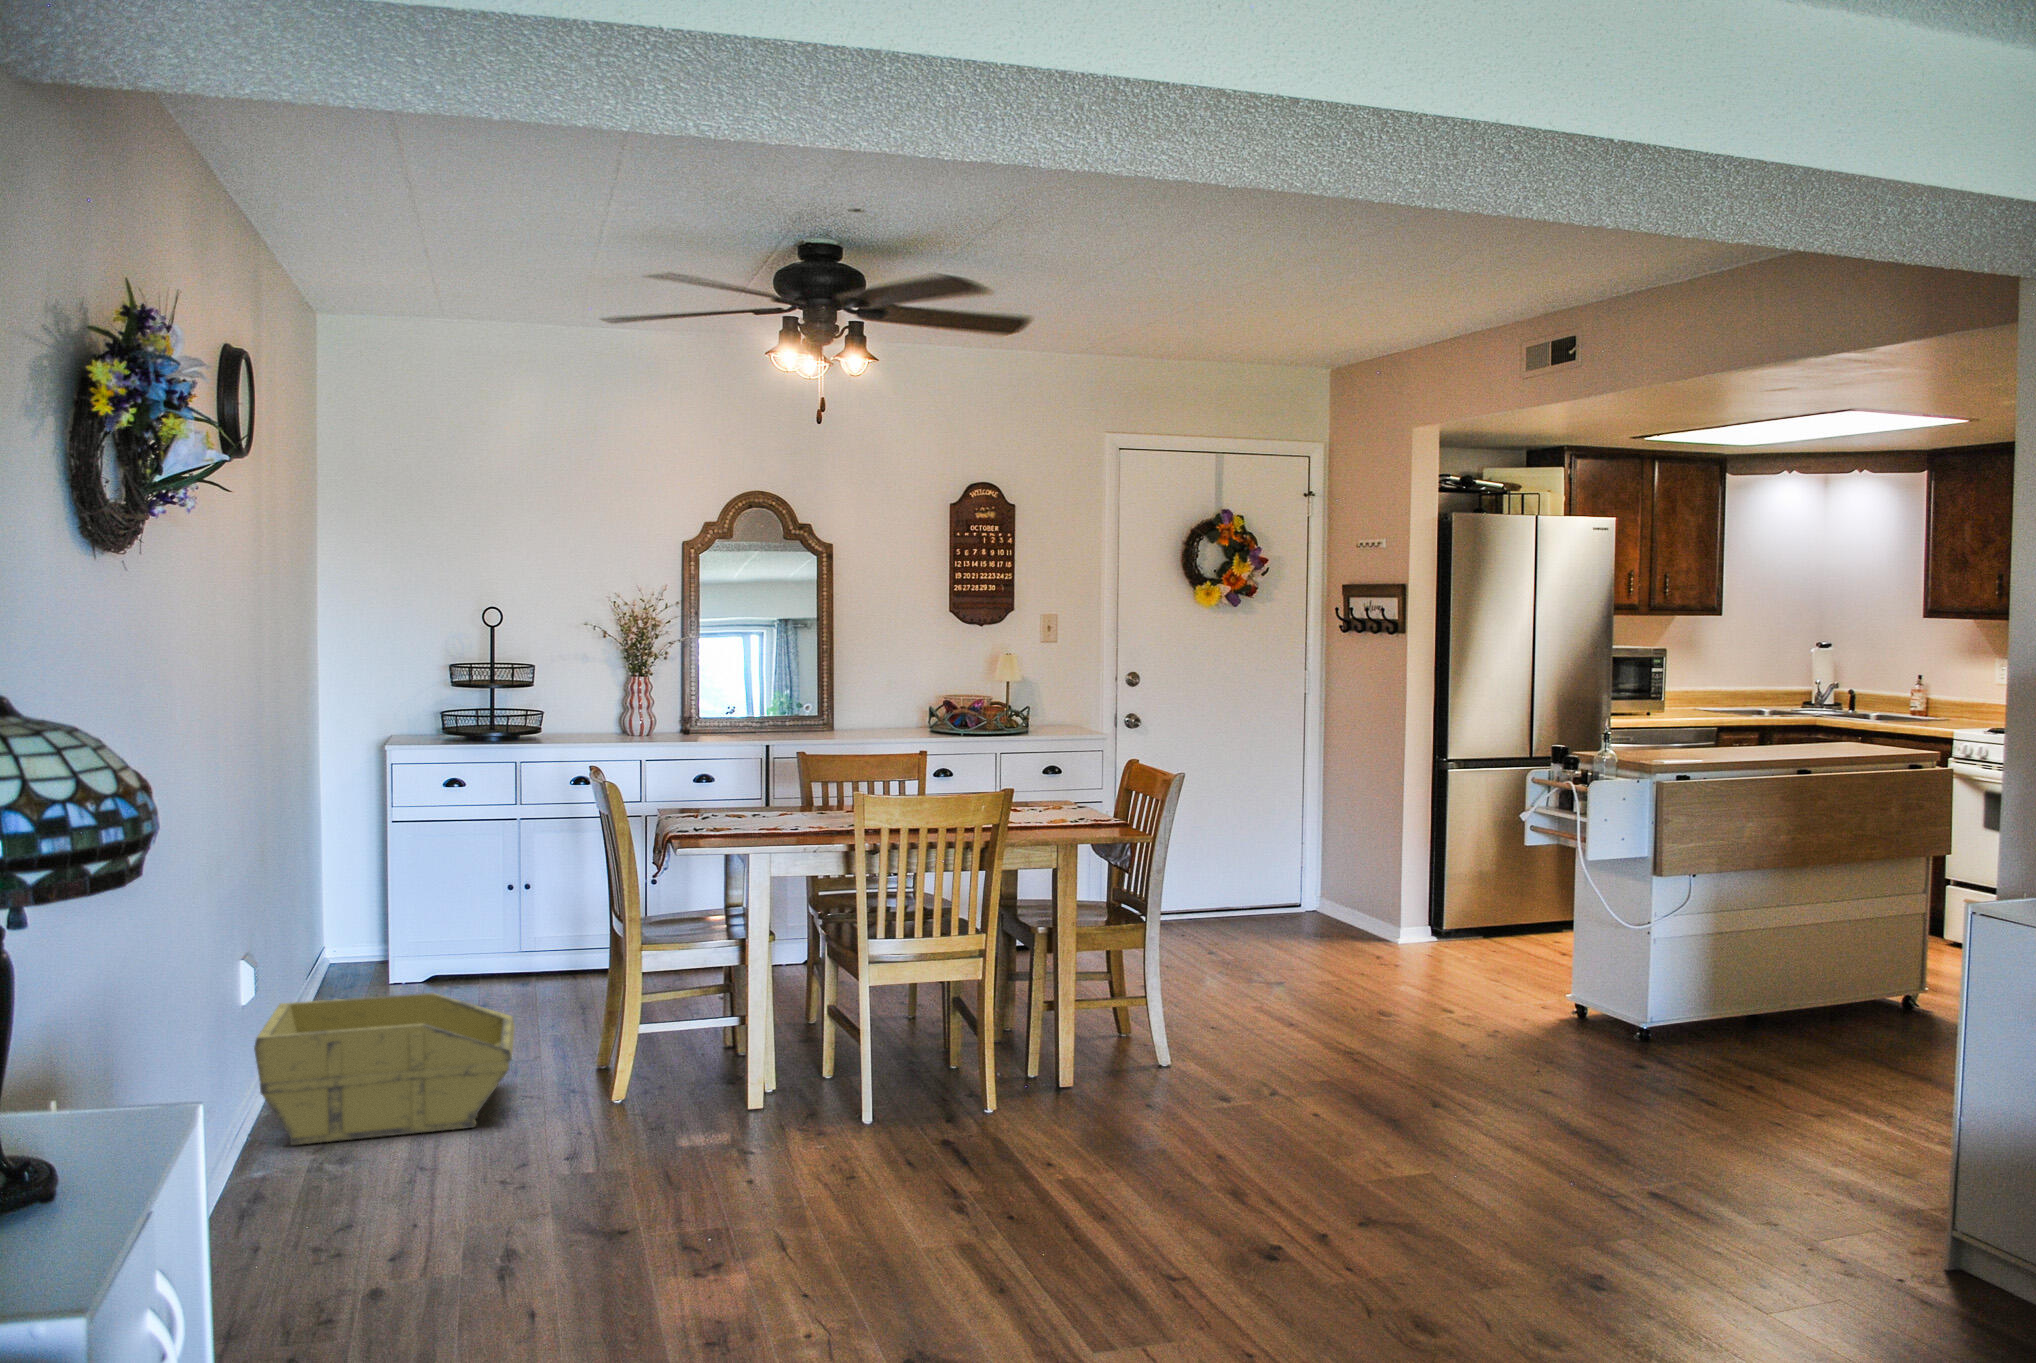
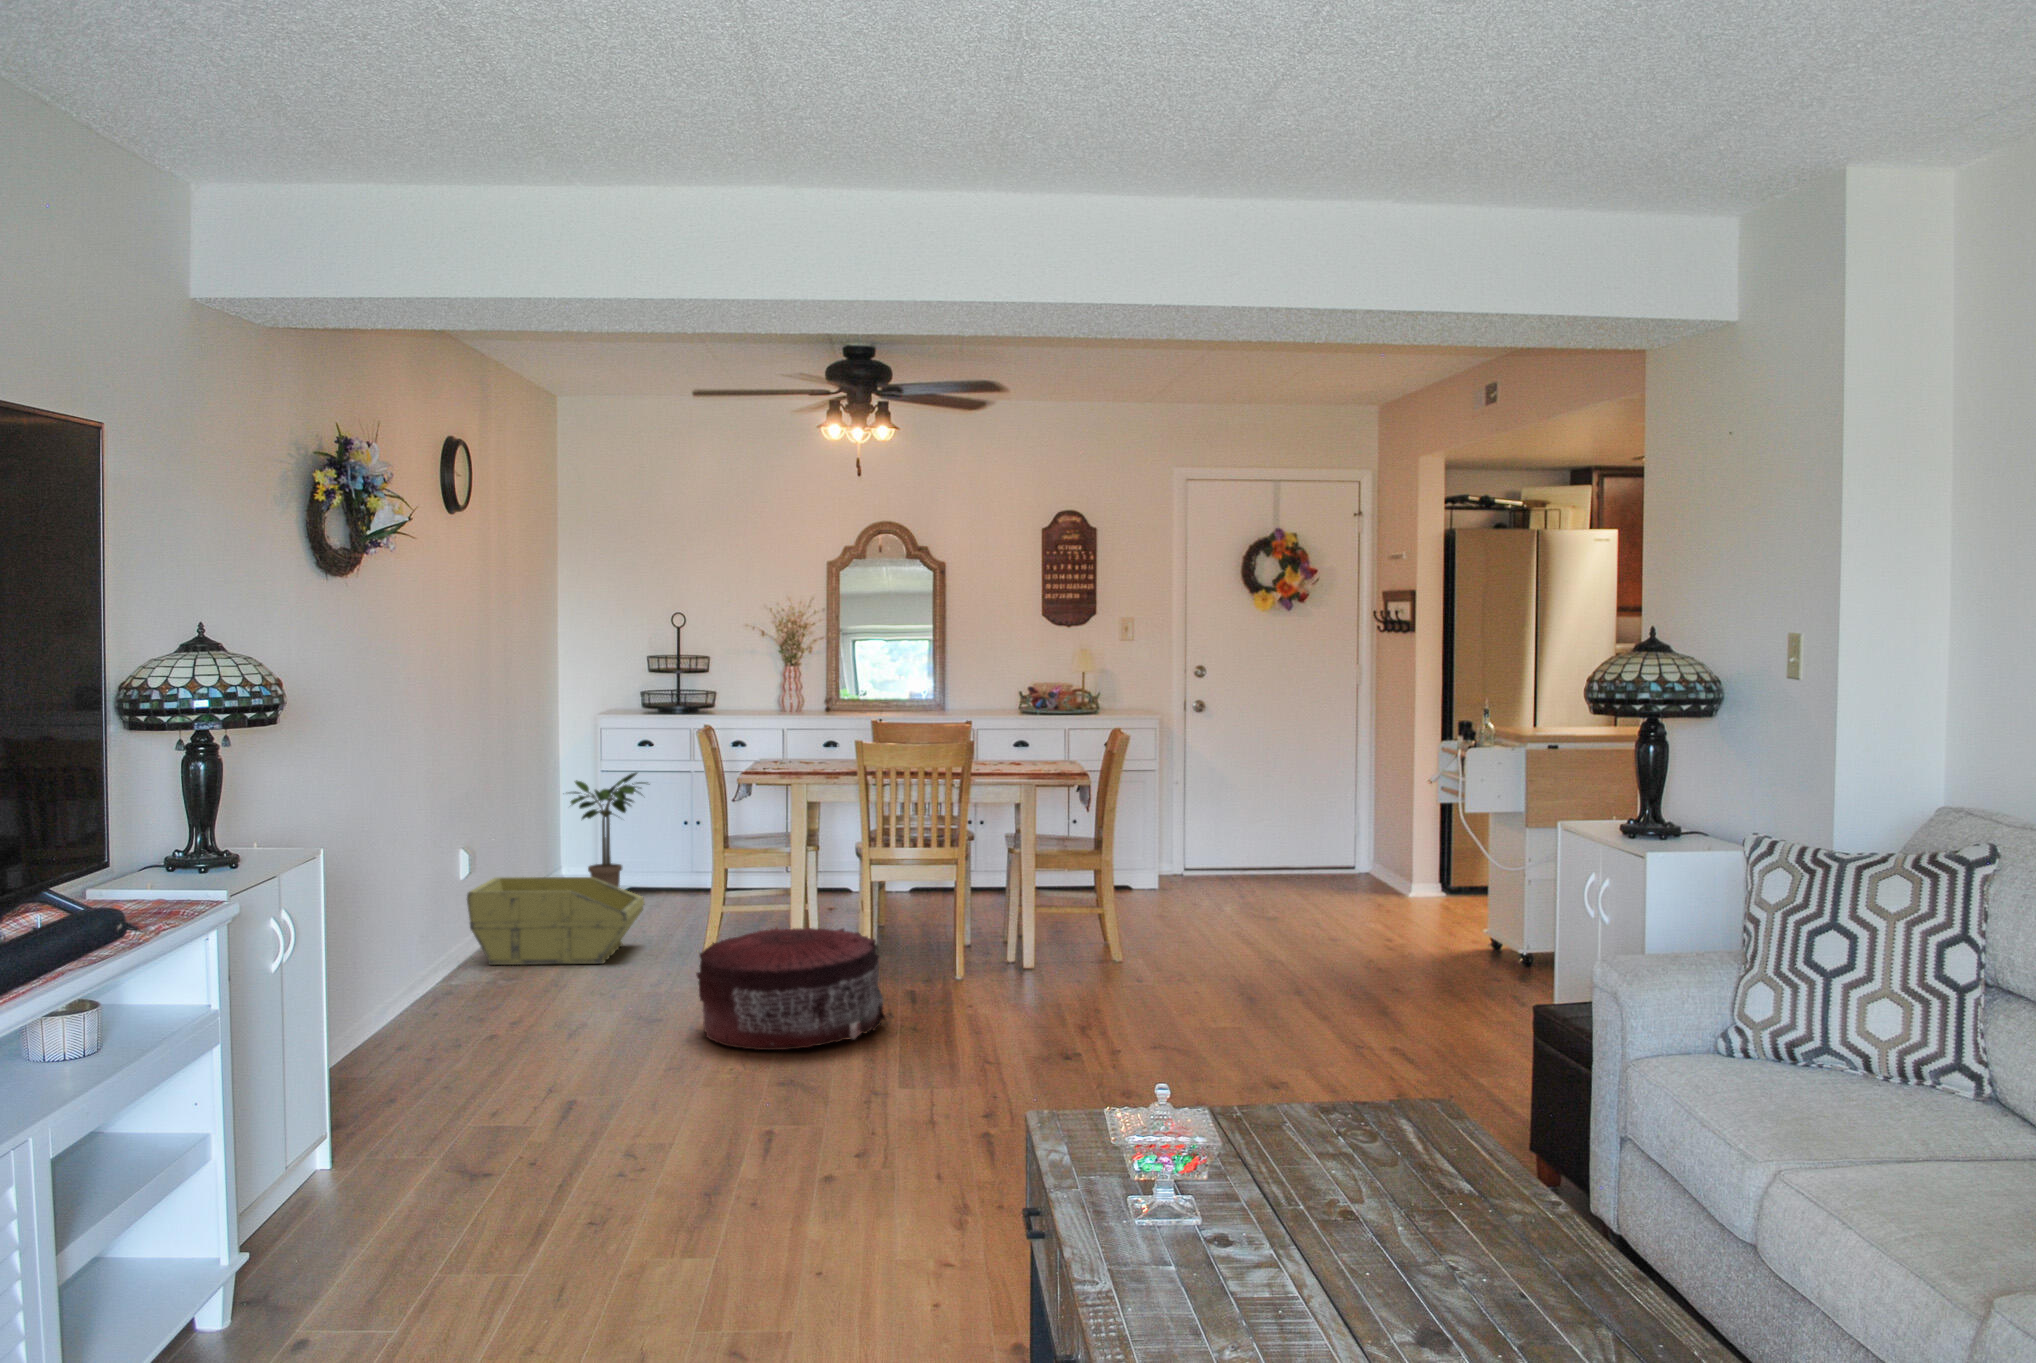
potted plant: none [336,826,468,1007] -> present [570,773,648,887]
pouf: none [718,1071,994,1292] -> present [696,928,886,1050]

